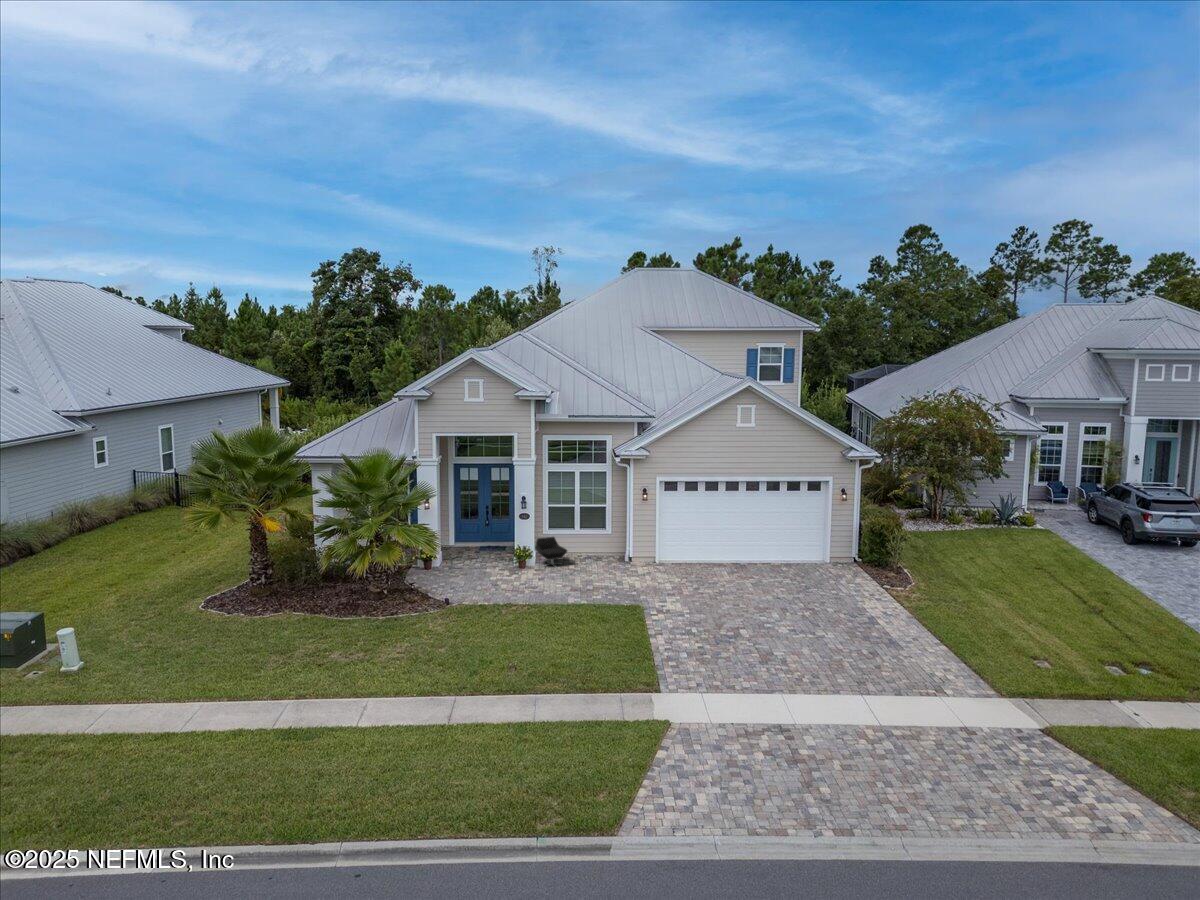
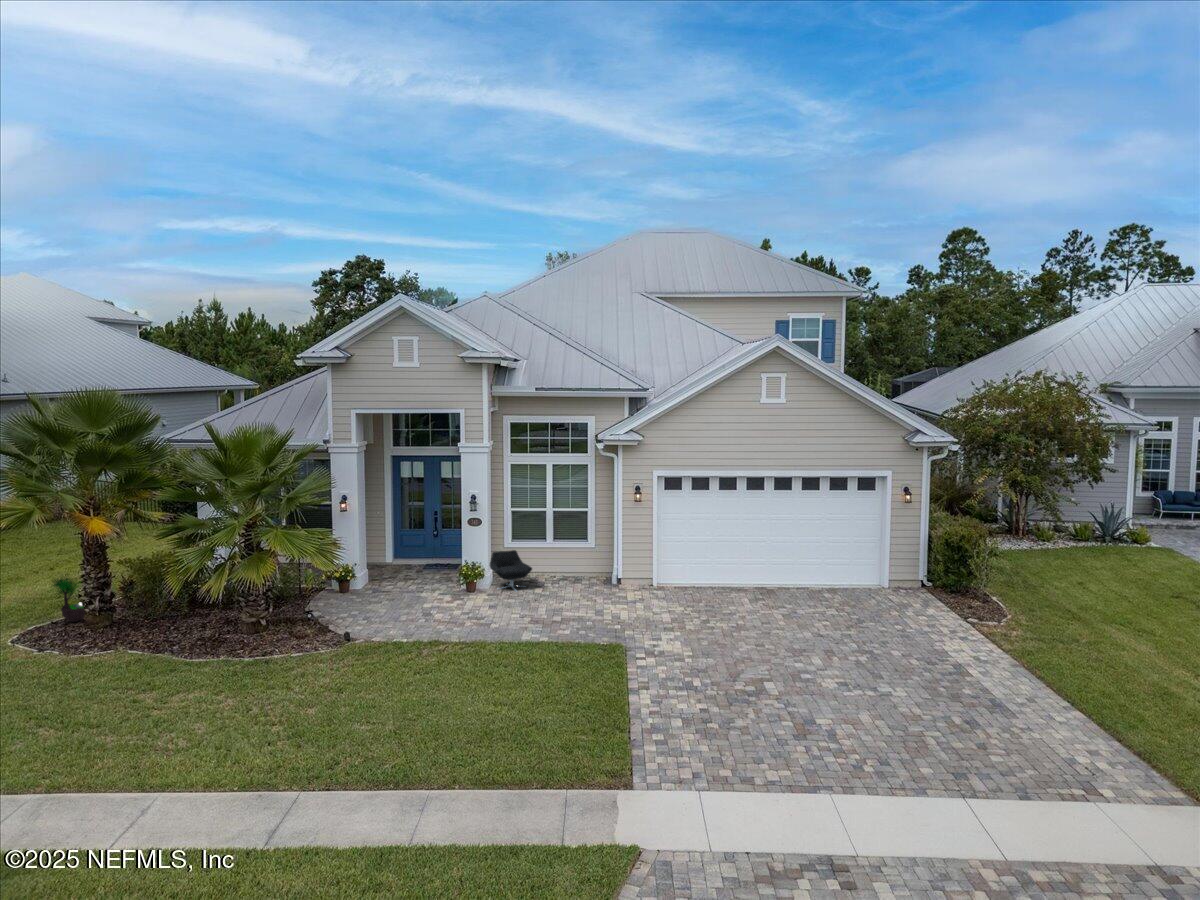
potted tree: none [228,557,254,593] -> present [53,577,85,622]

